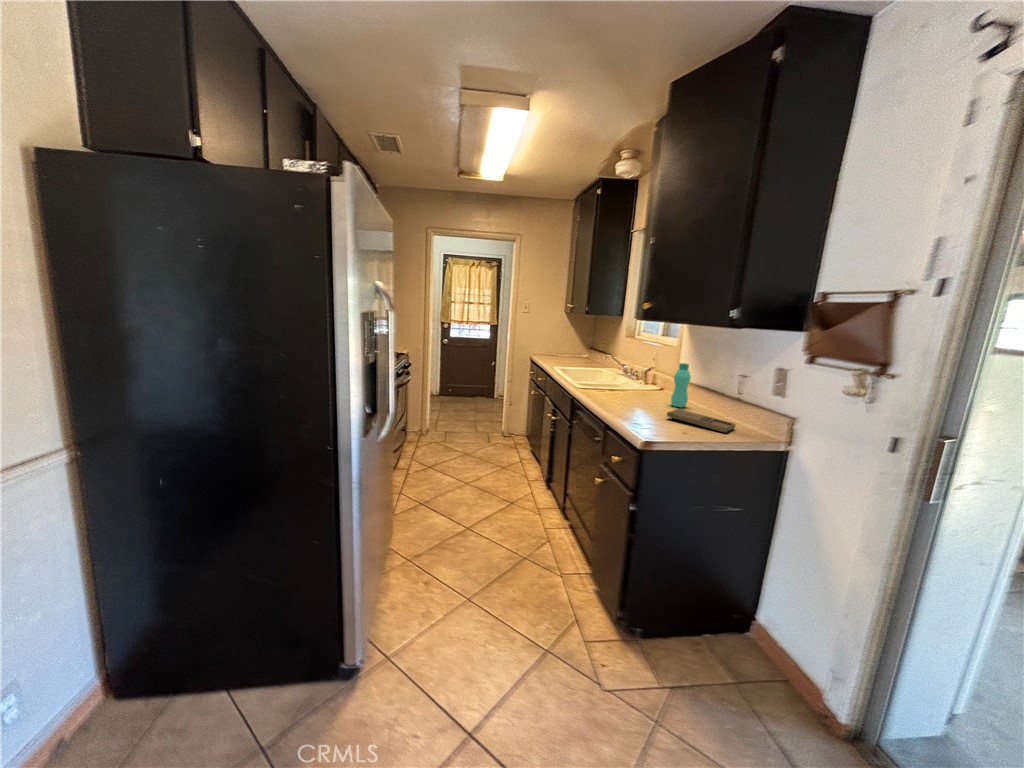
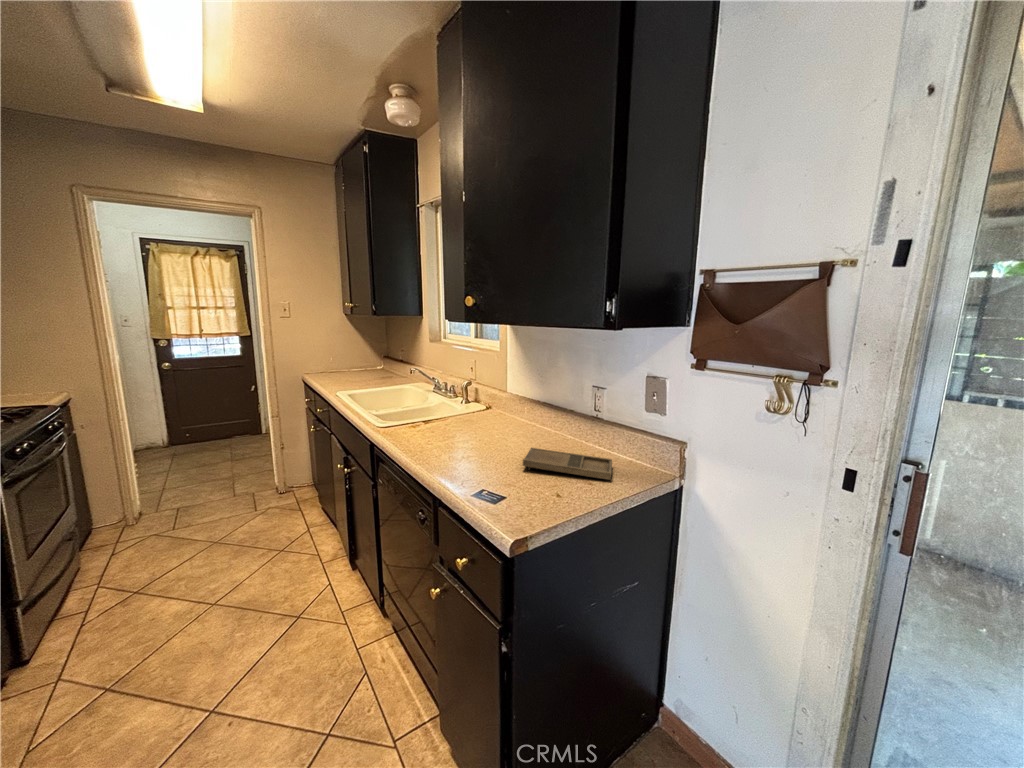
bottle: present [671,363,691,407] -> none [513,377,534,438]

